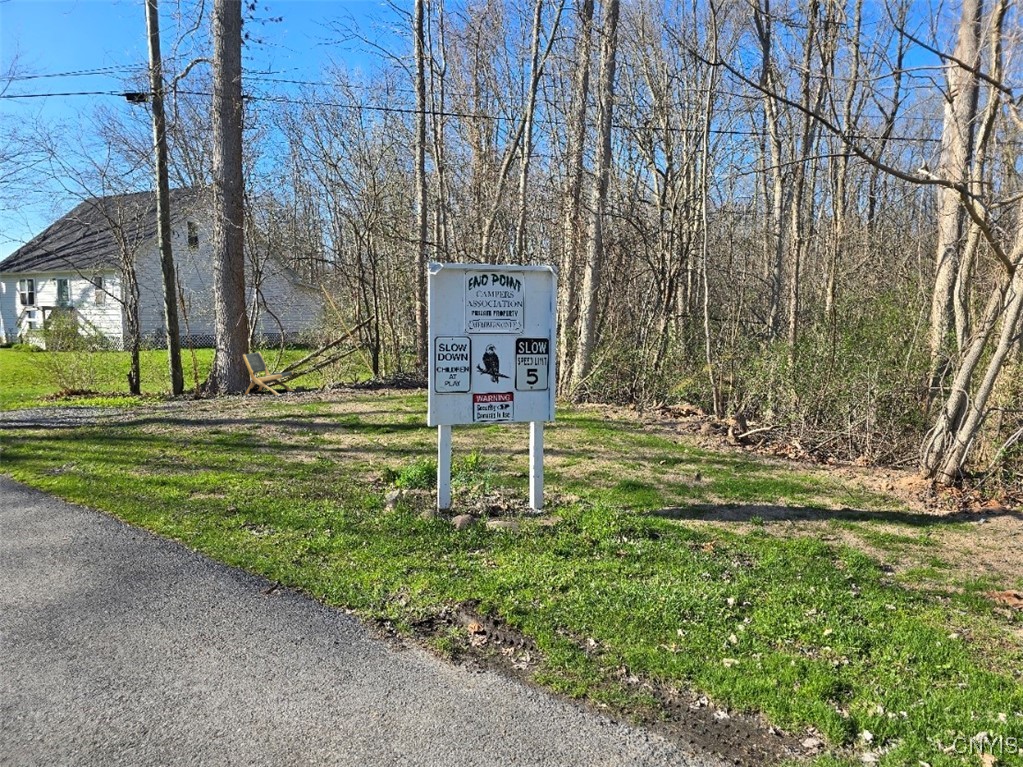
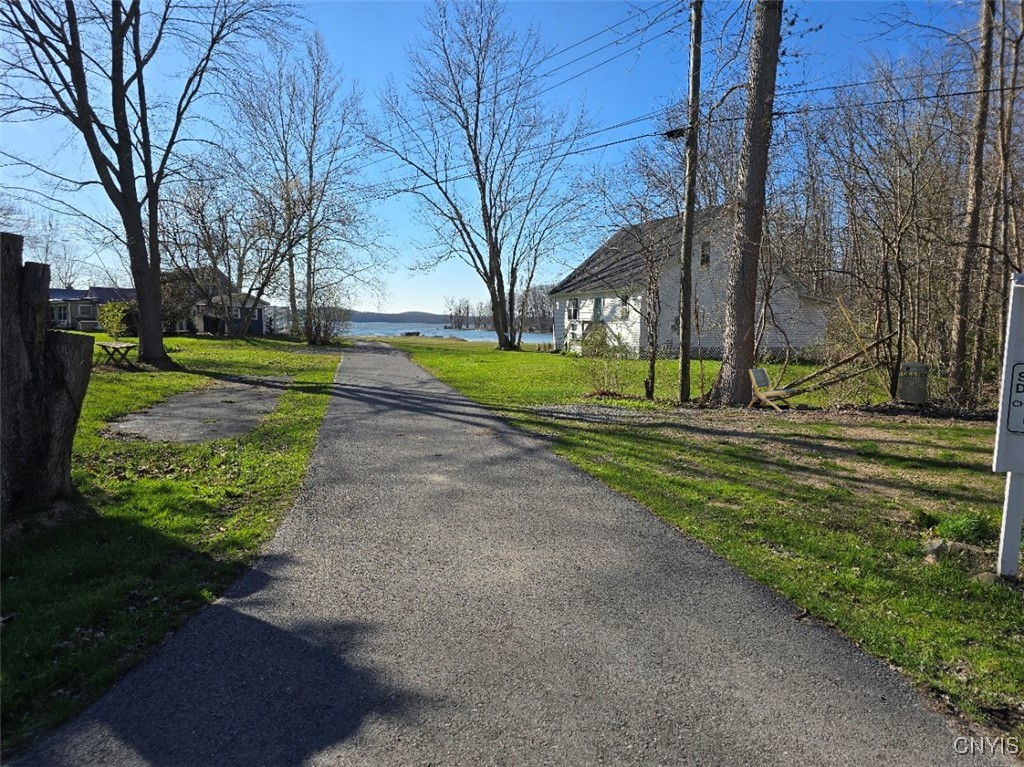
trash can: none [385,338,410,380] -> present [897,361,929,406]

